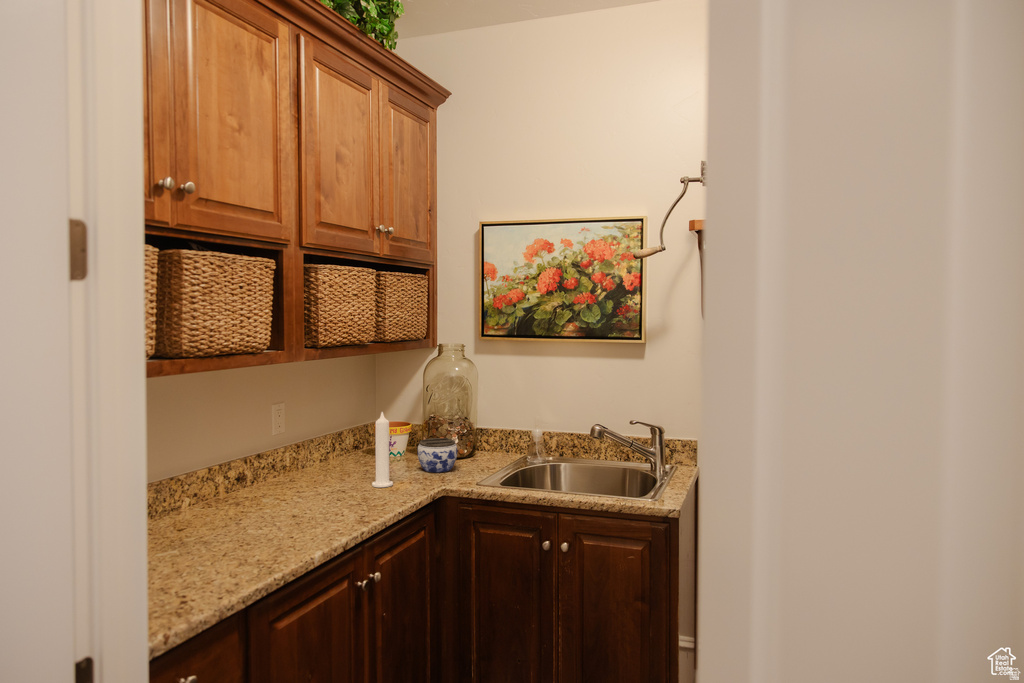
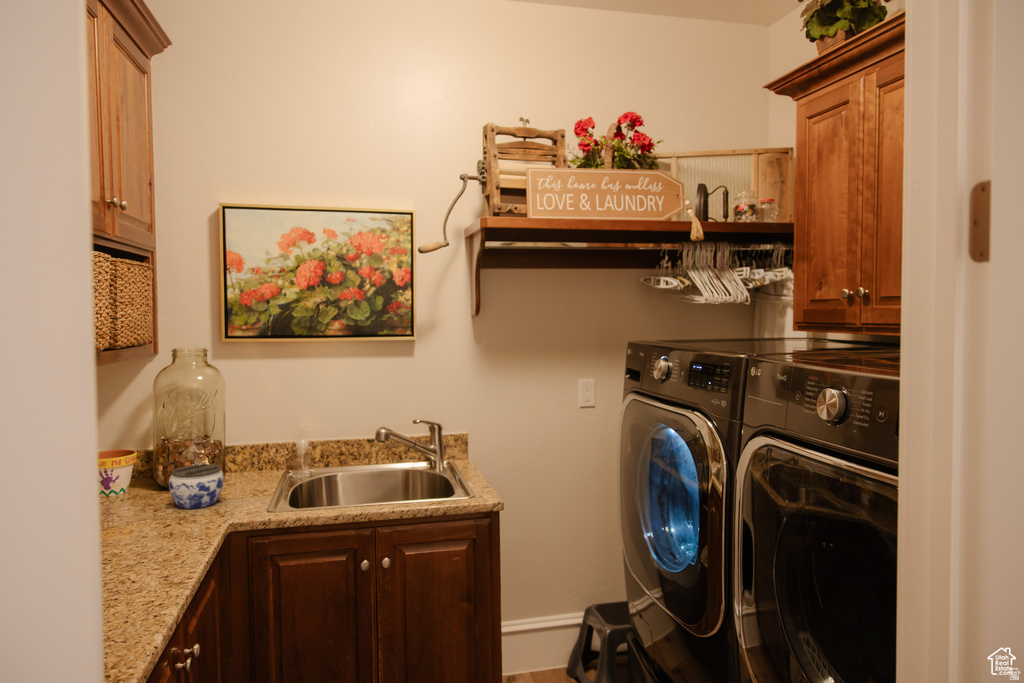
candle: present [372,412,393,488] -> none [131,440,162,540]

